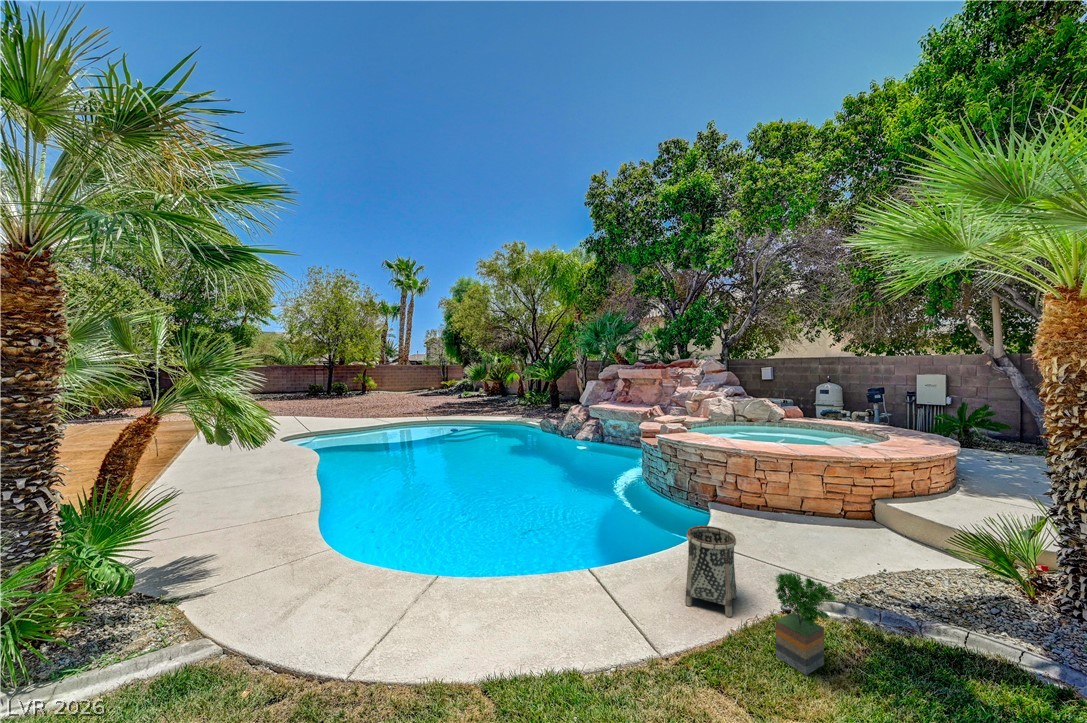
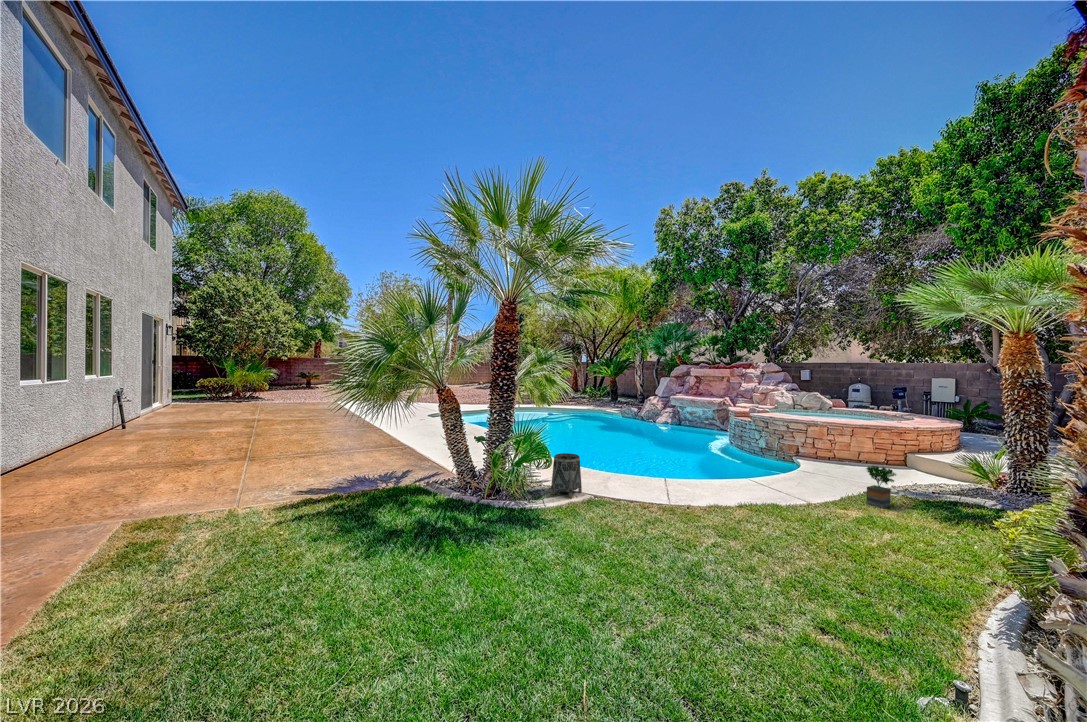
basket: present [685,526,737,617] -> present [551,453,582,498]

